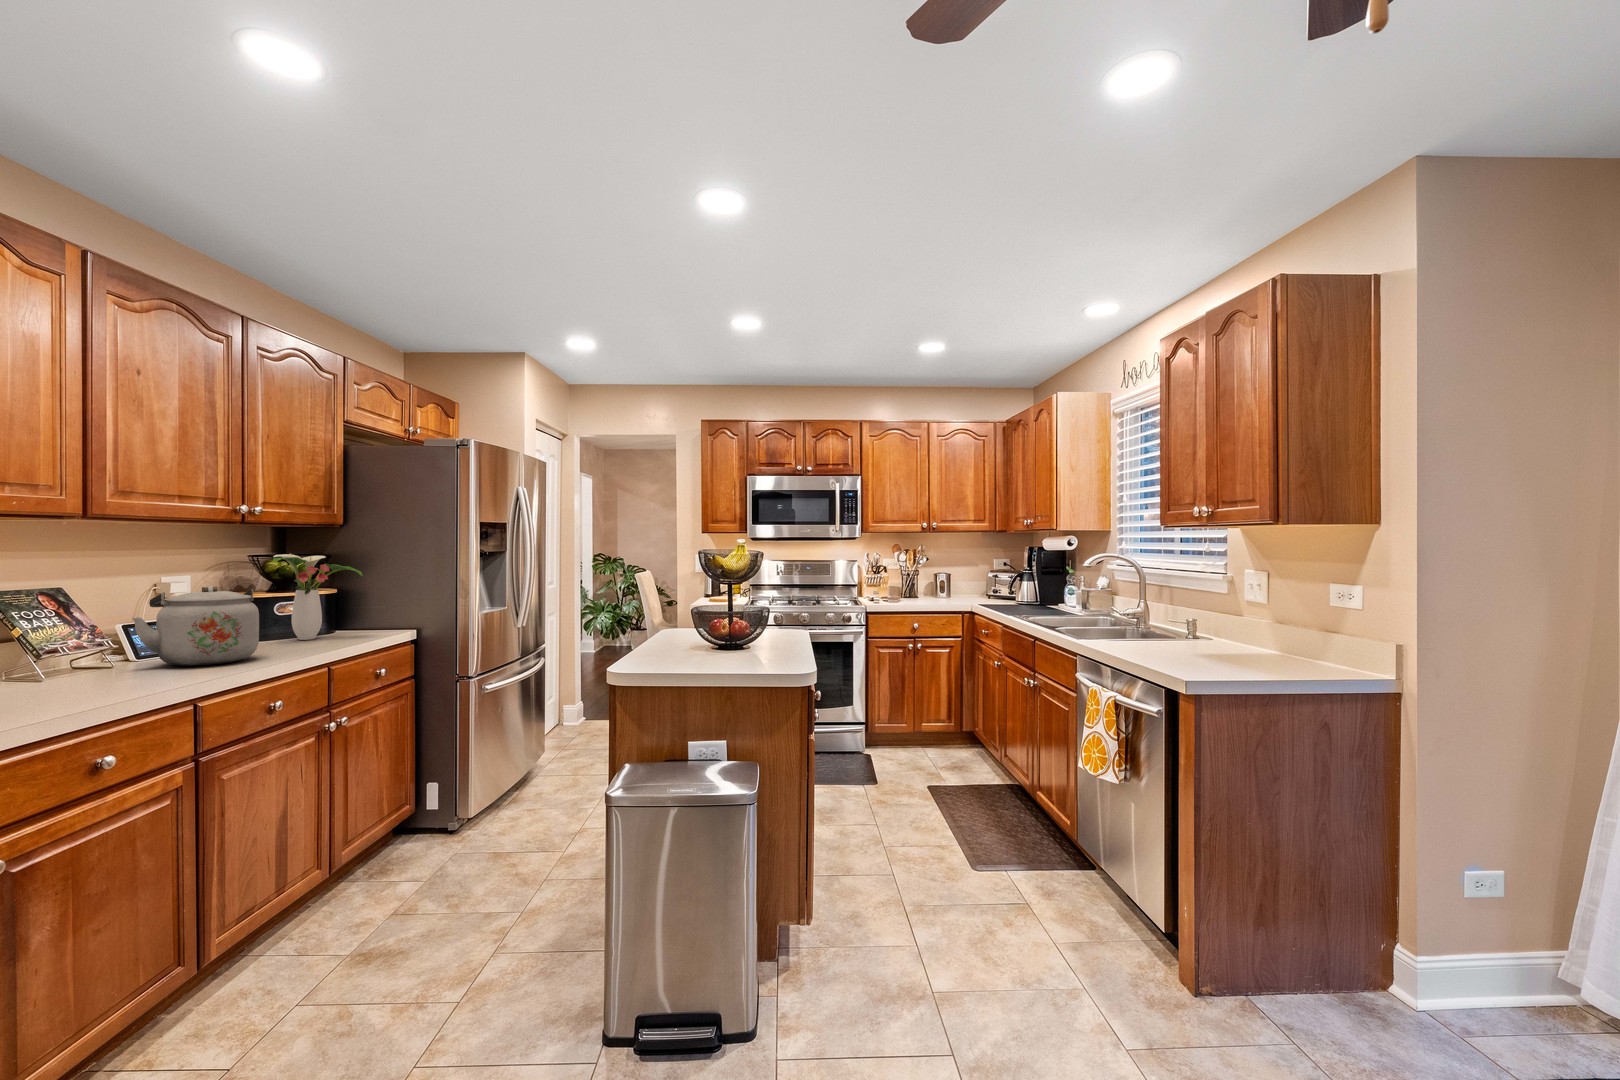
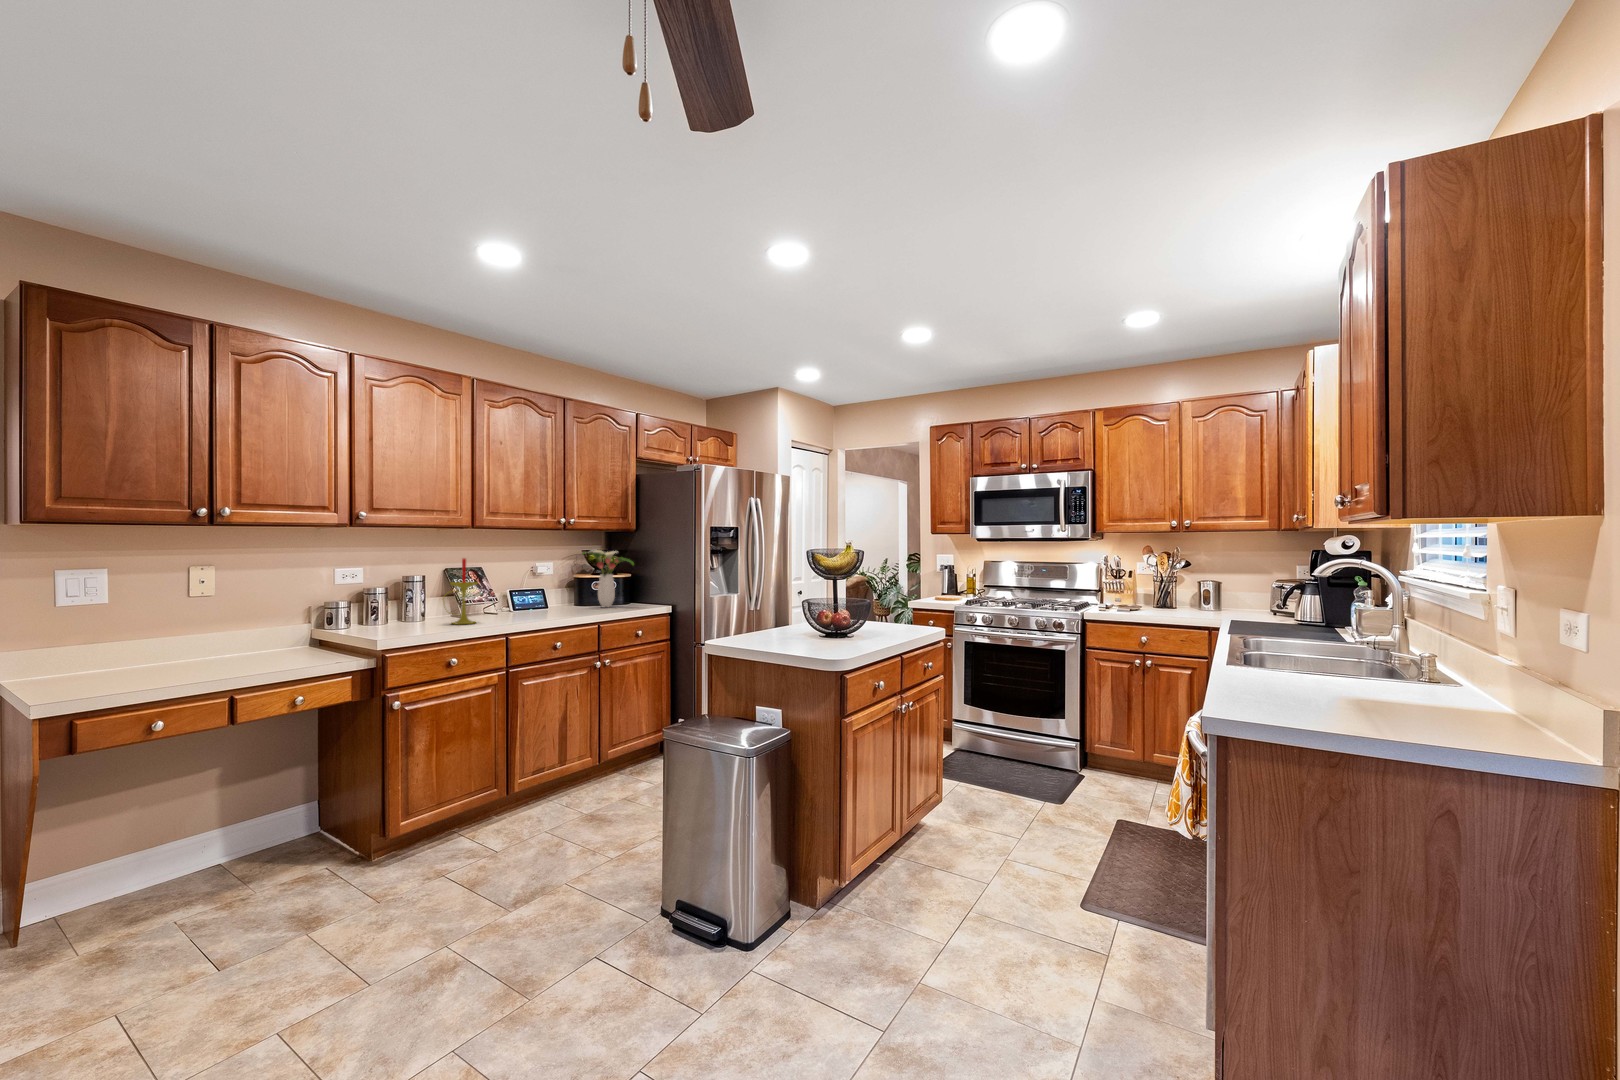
candle: none [47,569,126,692] -> present [449,558,478,624]
kettle: present [132,586,259,666] -> none [496,569,559,616]

